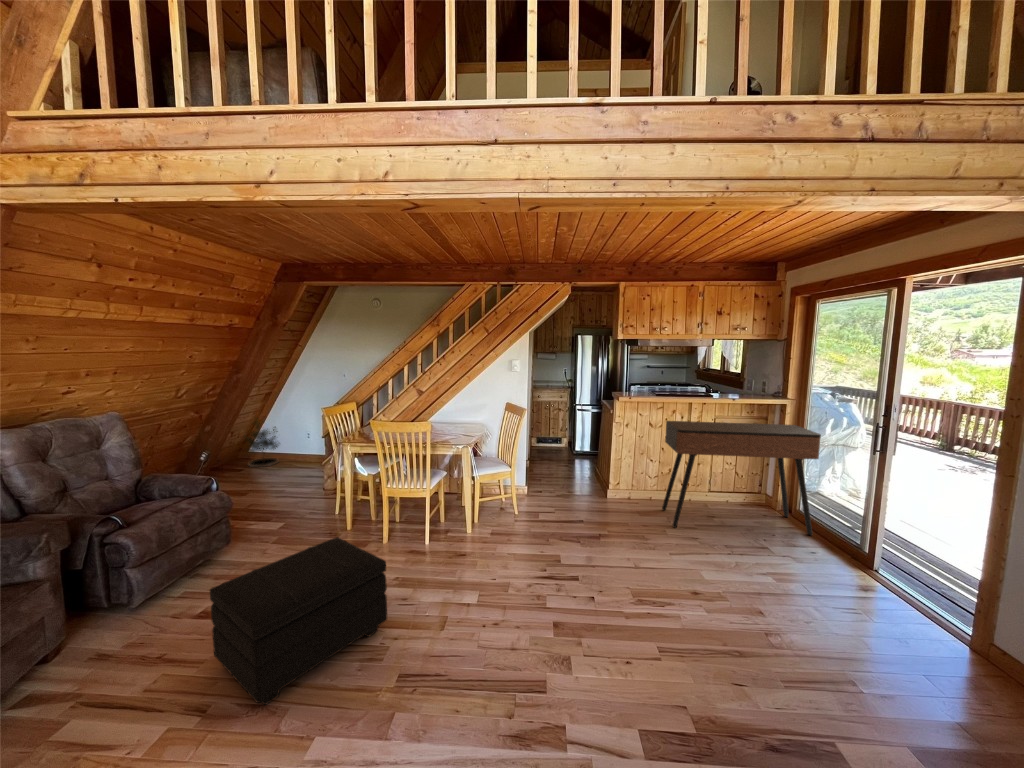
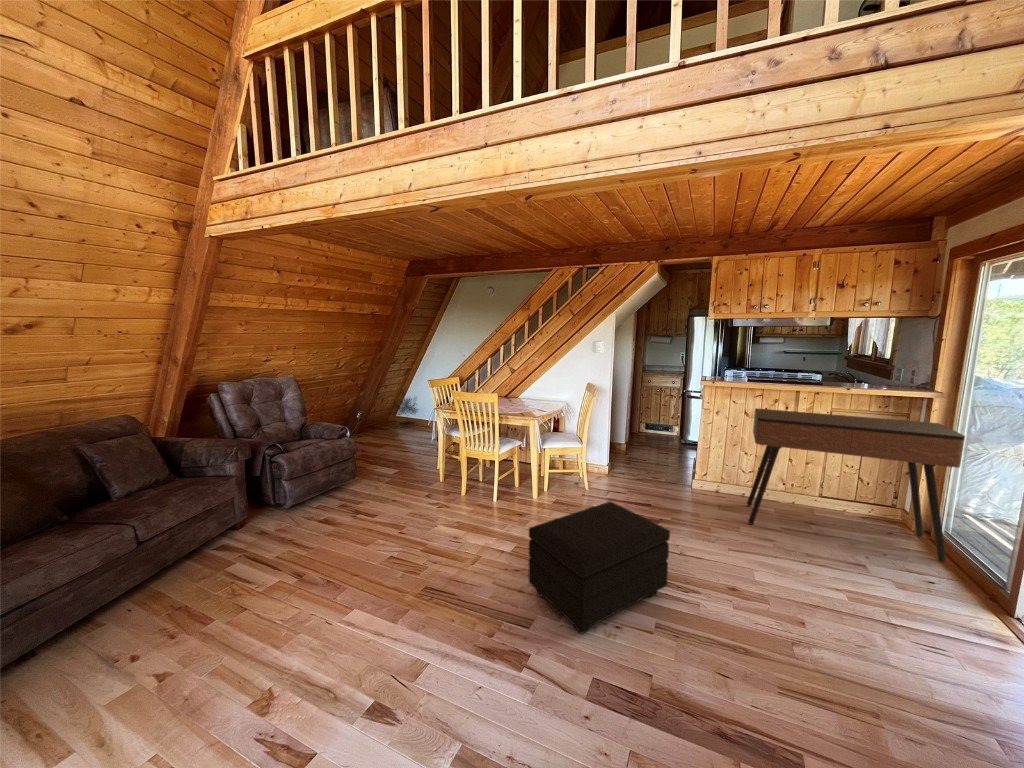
footstool: present [210,537,387,705] -> present [528,502,670,634]

